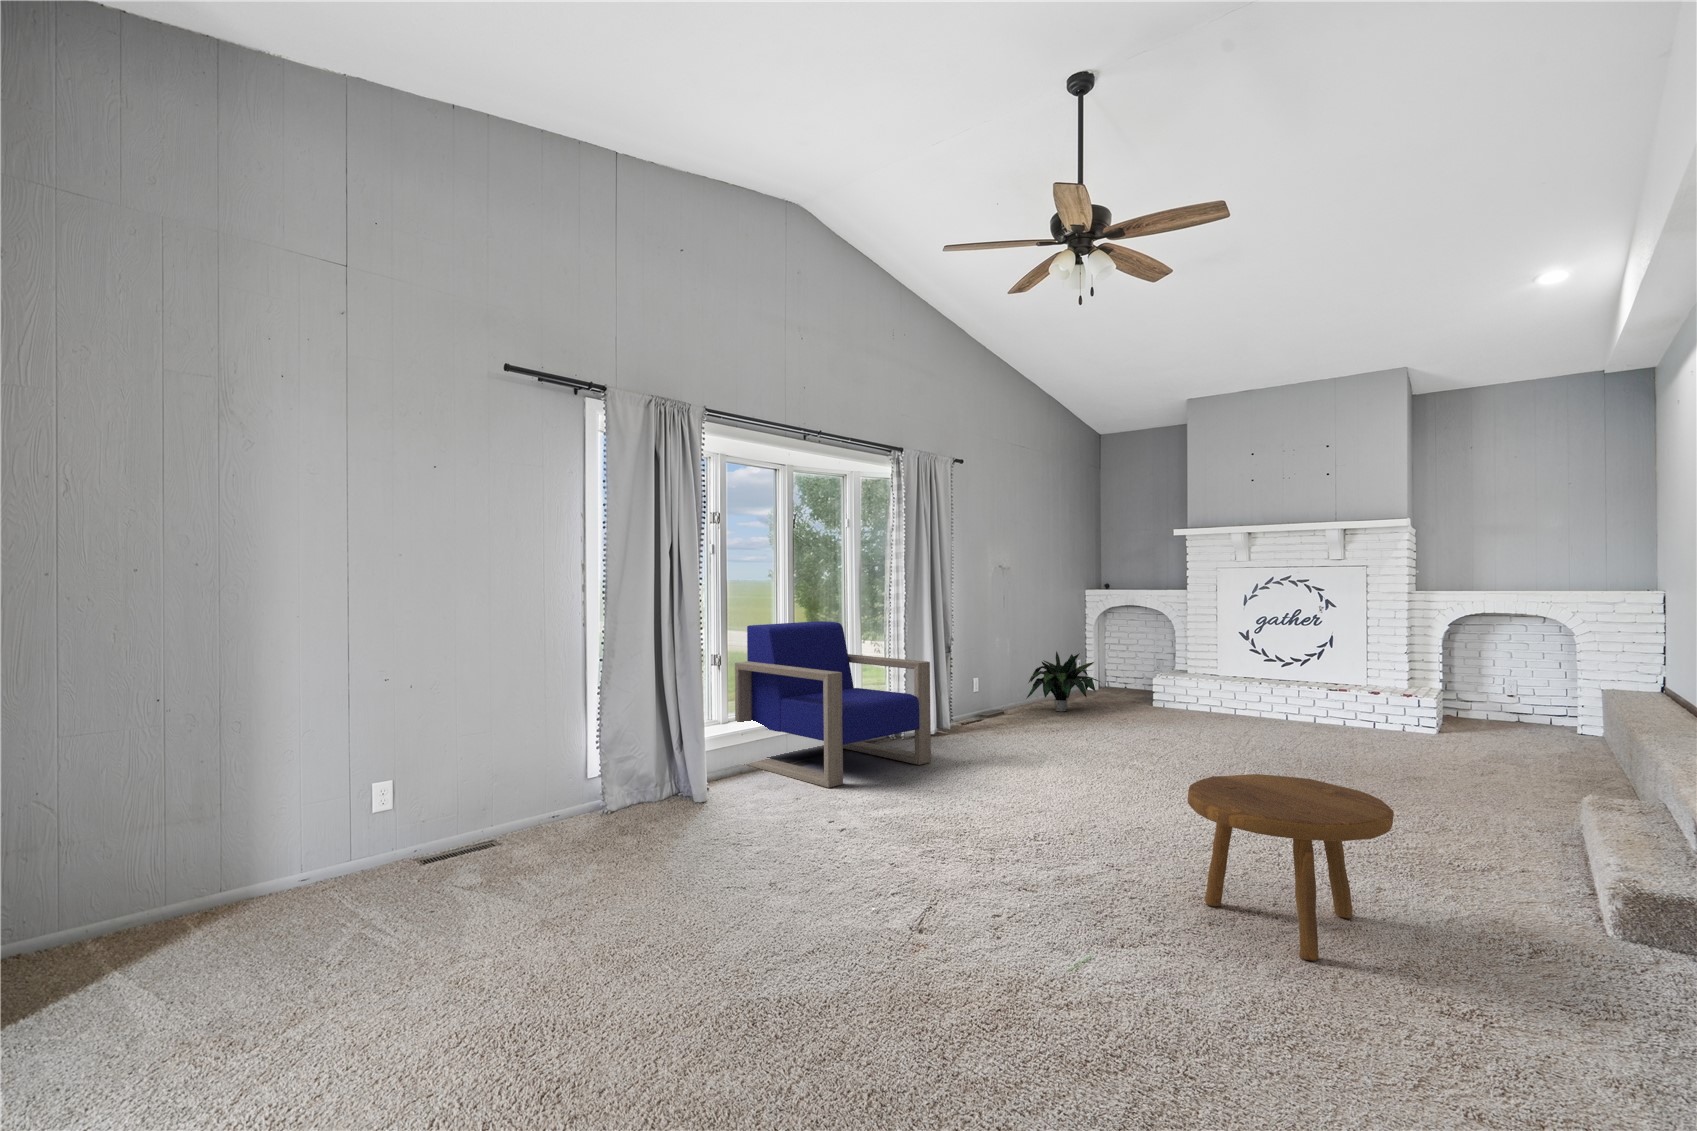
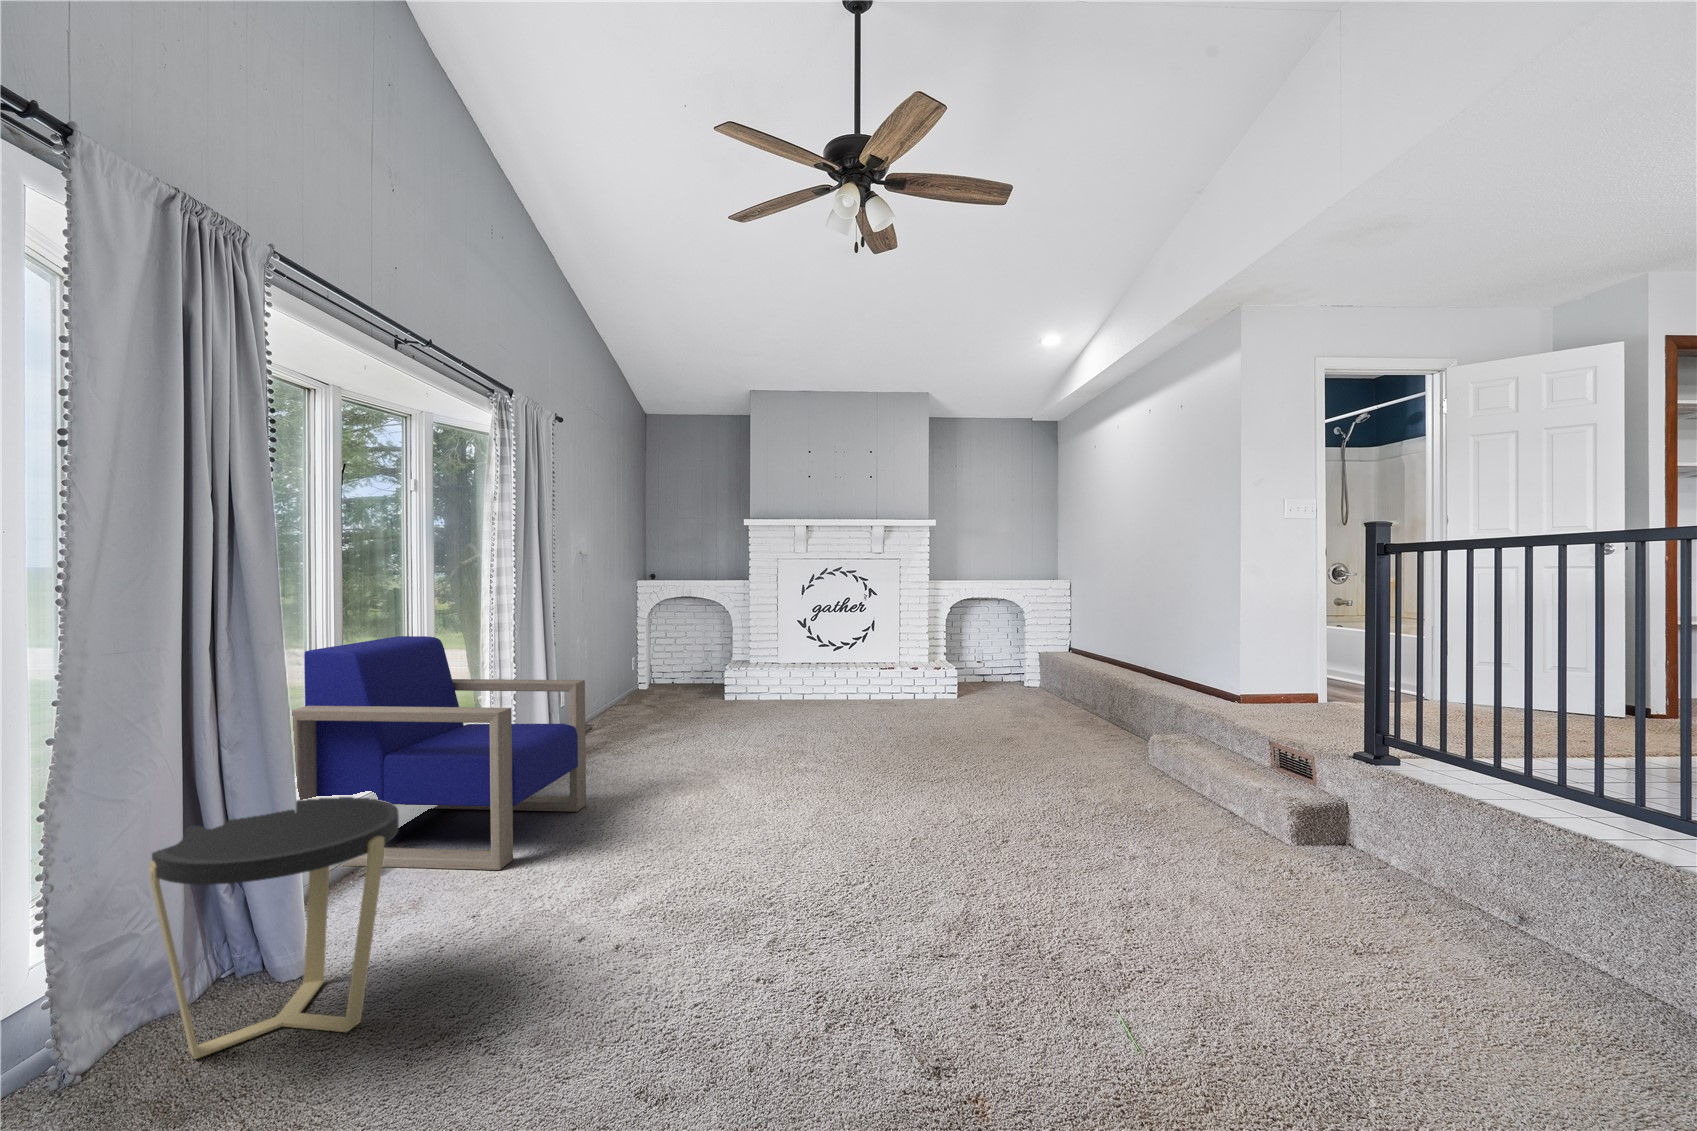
potted plant: present [1027,652,1100,712] -> none [605,651,686,718]
side table: none [588,707,710,842] -> present [150,798,399,1059]
footstool: present [1188,774,1394,961] -> none [1022,759,1193,923]

